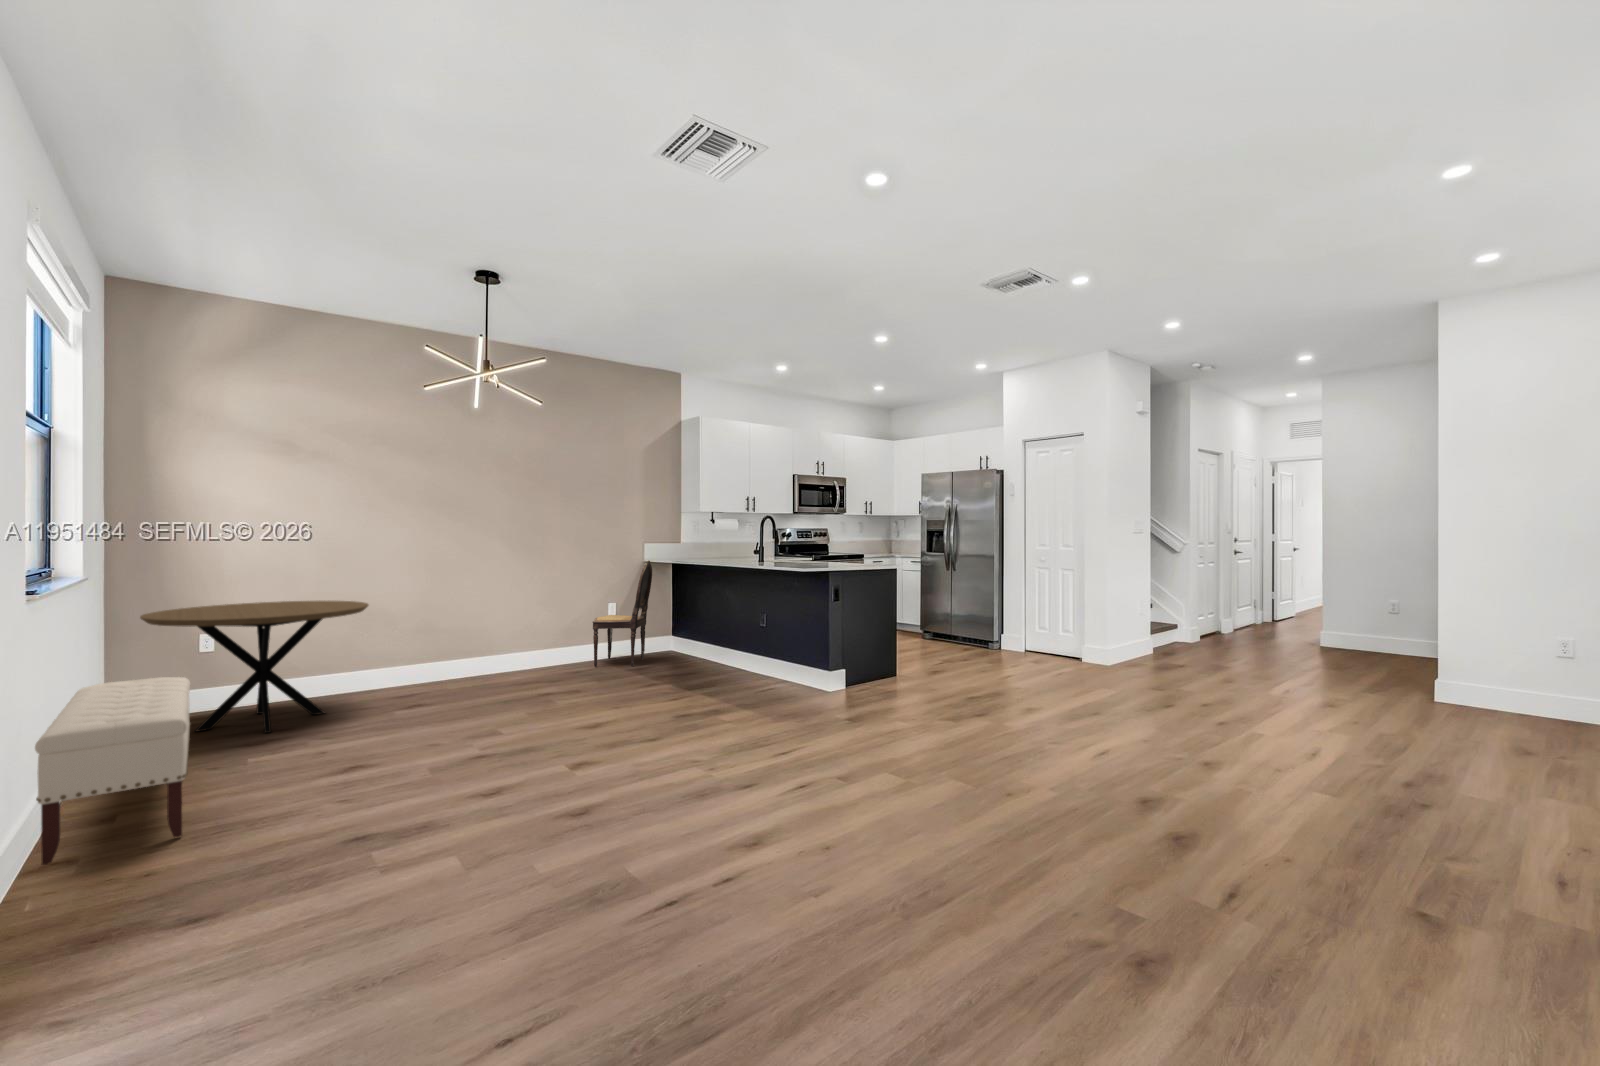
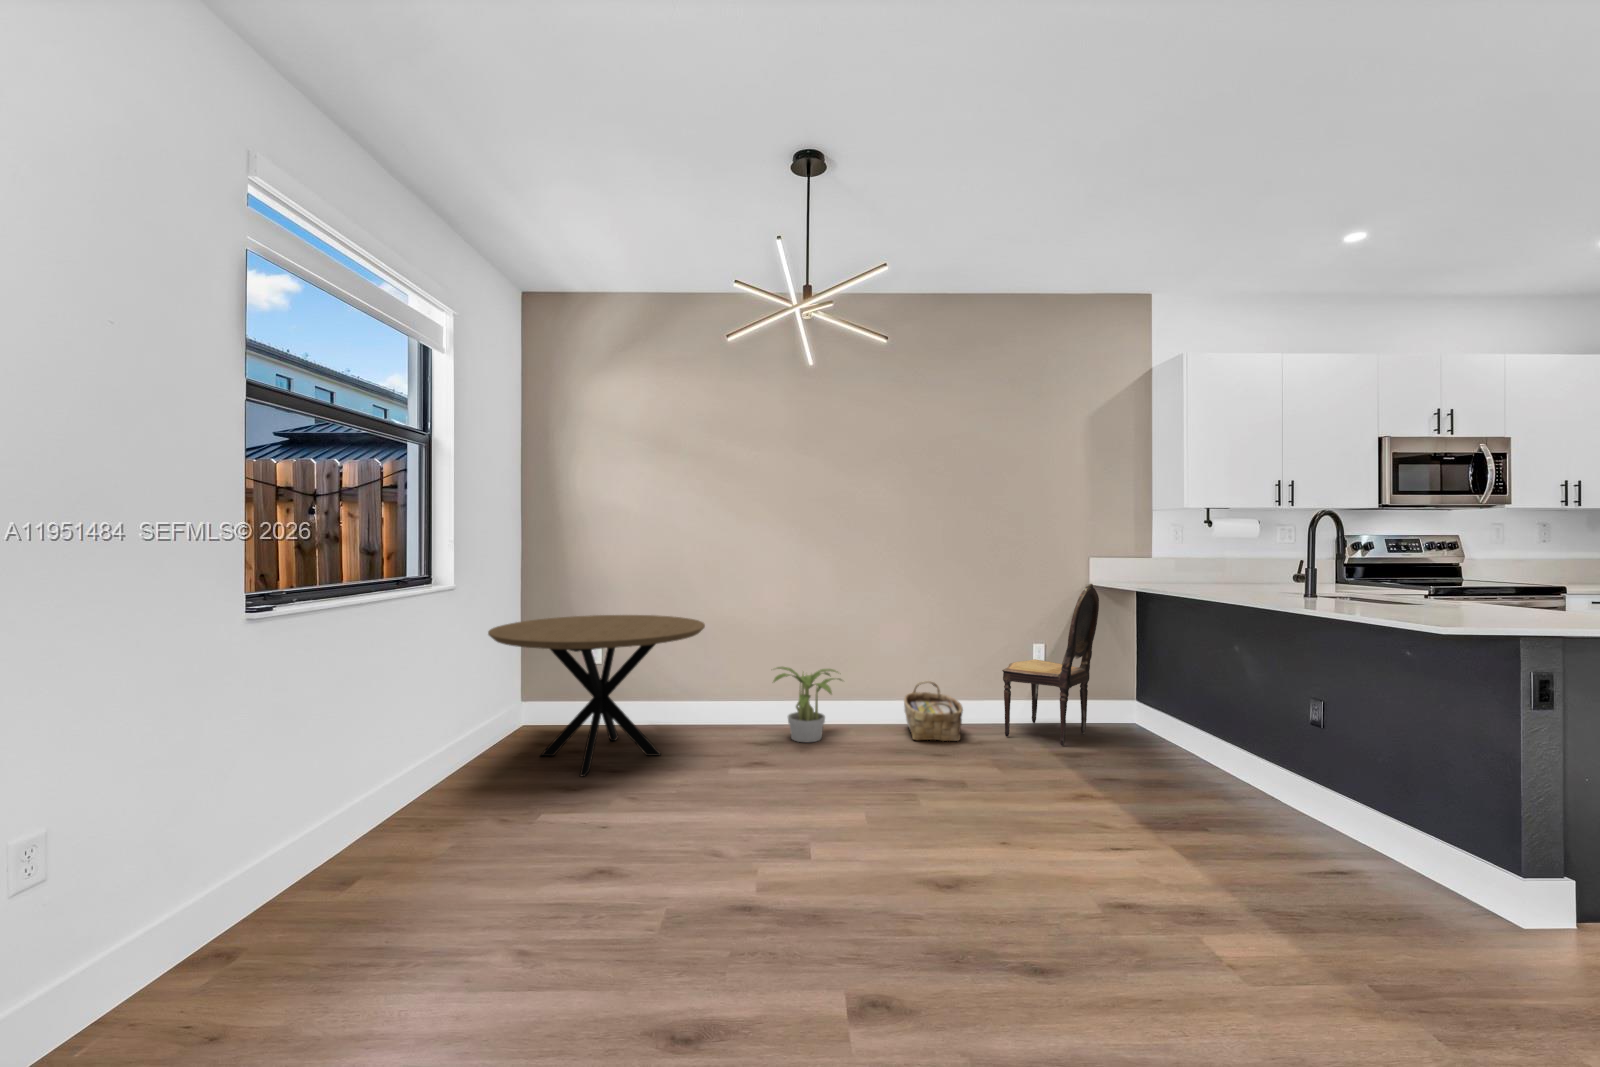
potted plant: none [414,632,476,690] -> present [773,667,842,742]
woven basket: none [520,636,567,677] -> present [904,681,963,741]
bench: present [35,677,191,865] -> none [108,709,462,985]

